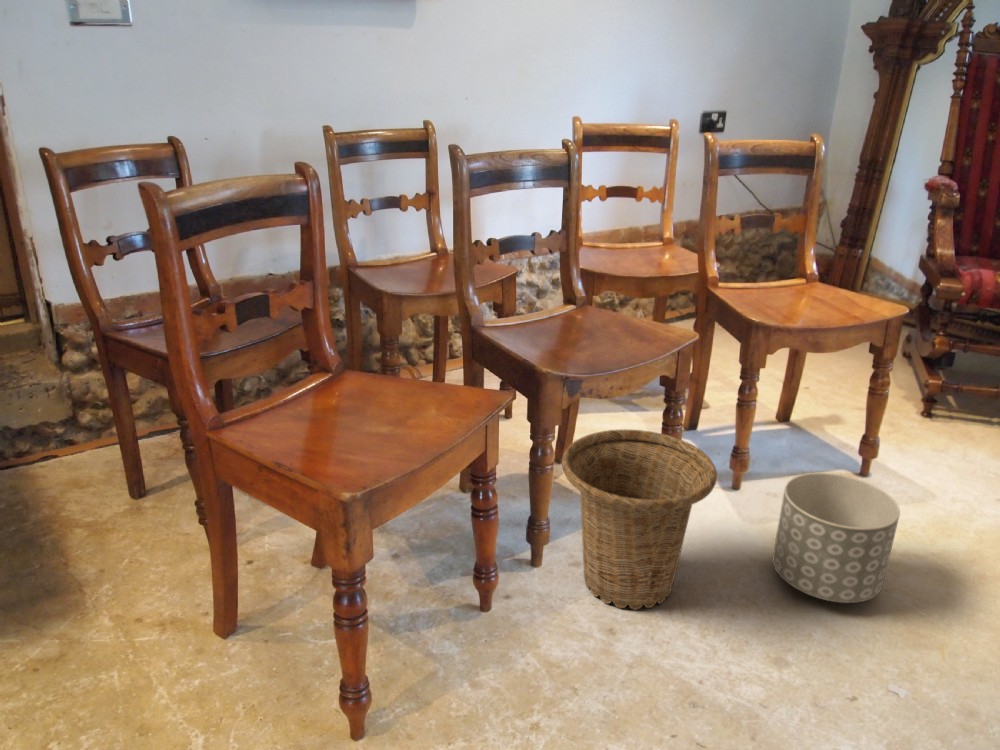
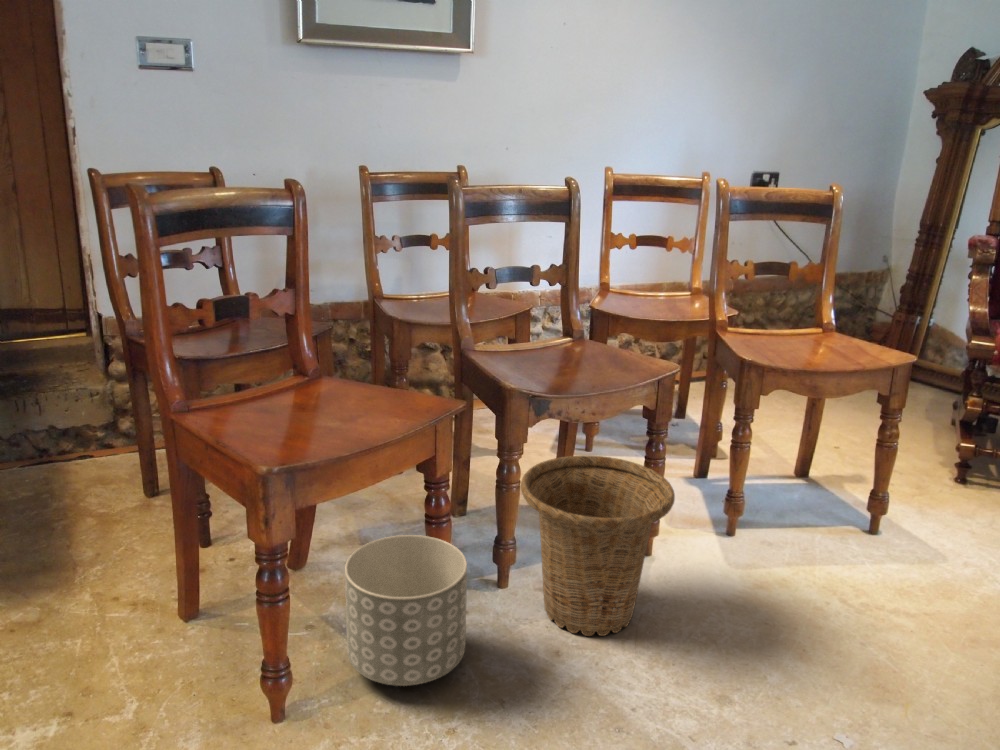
planter: present [772,473,900,603] -> present [345,535,467,686]

